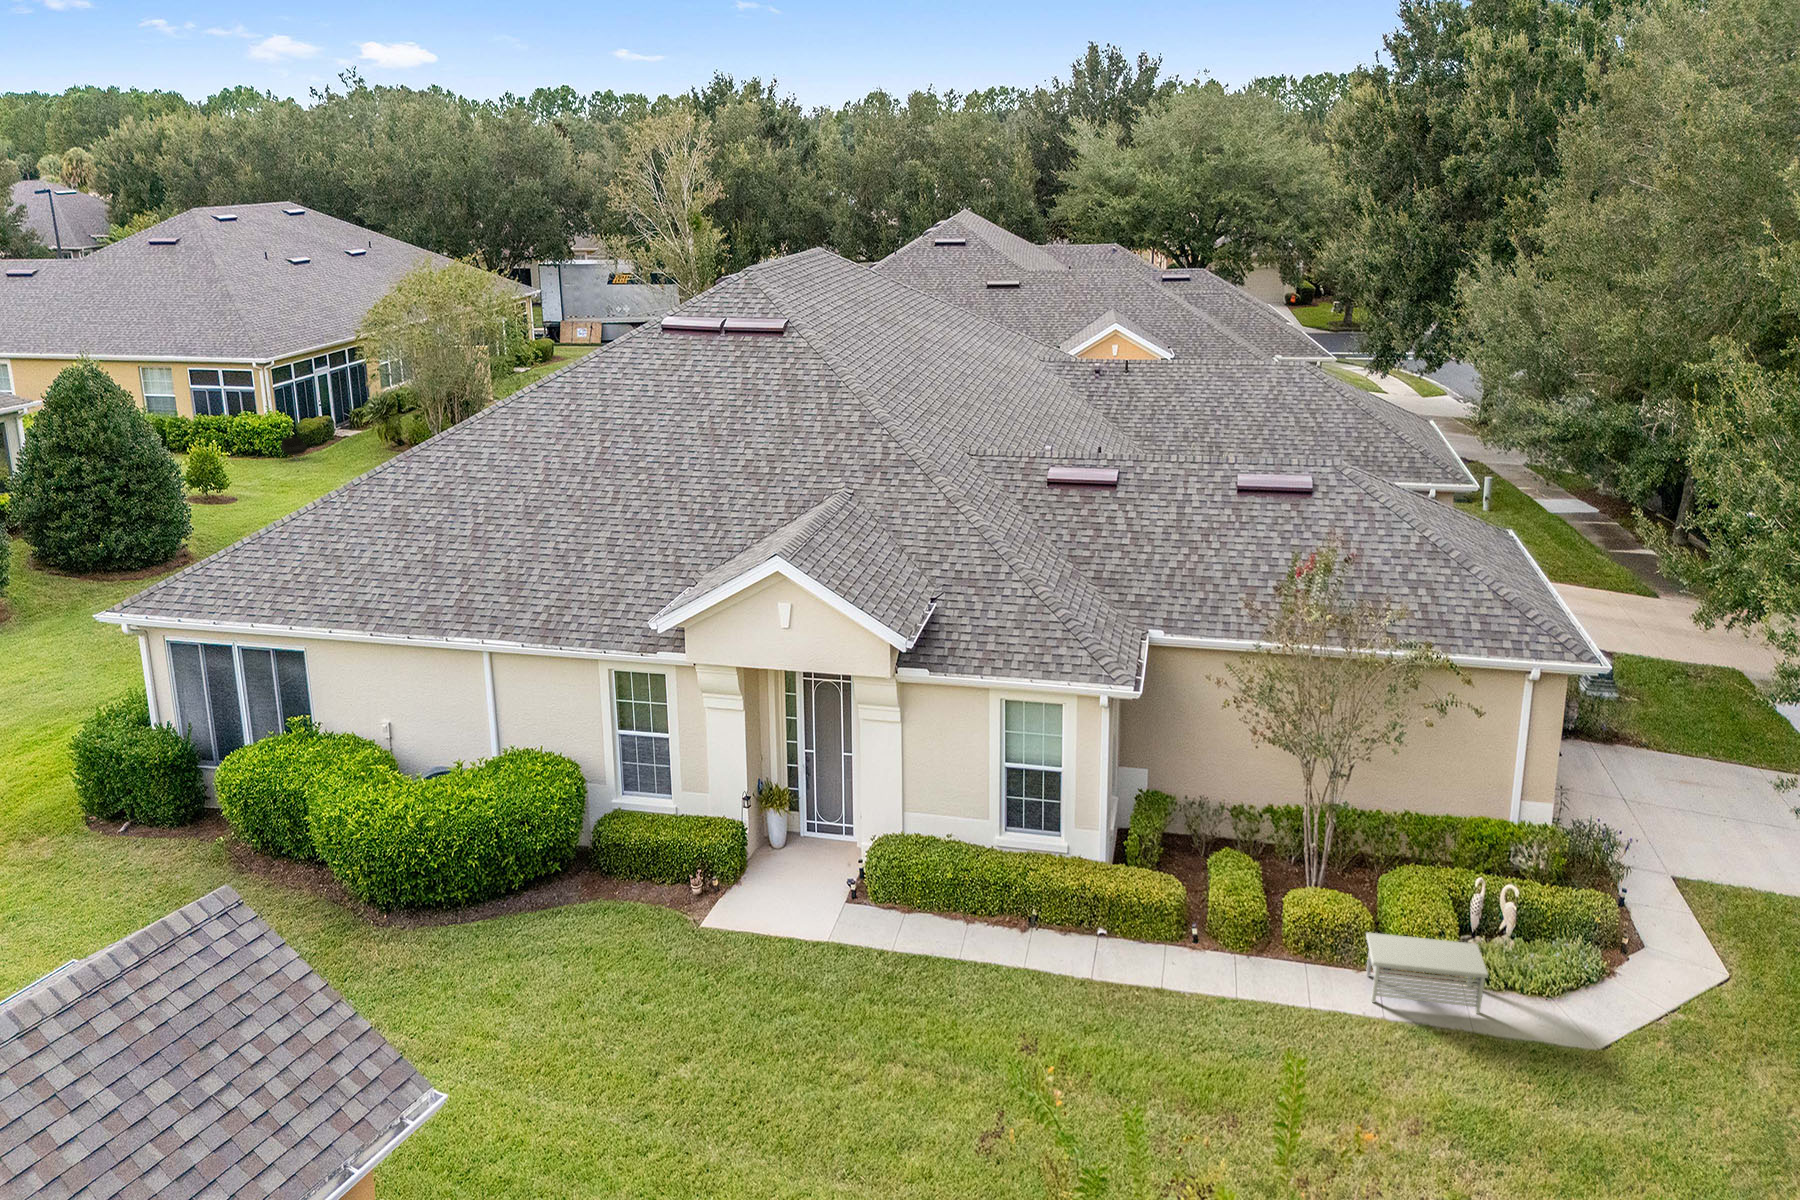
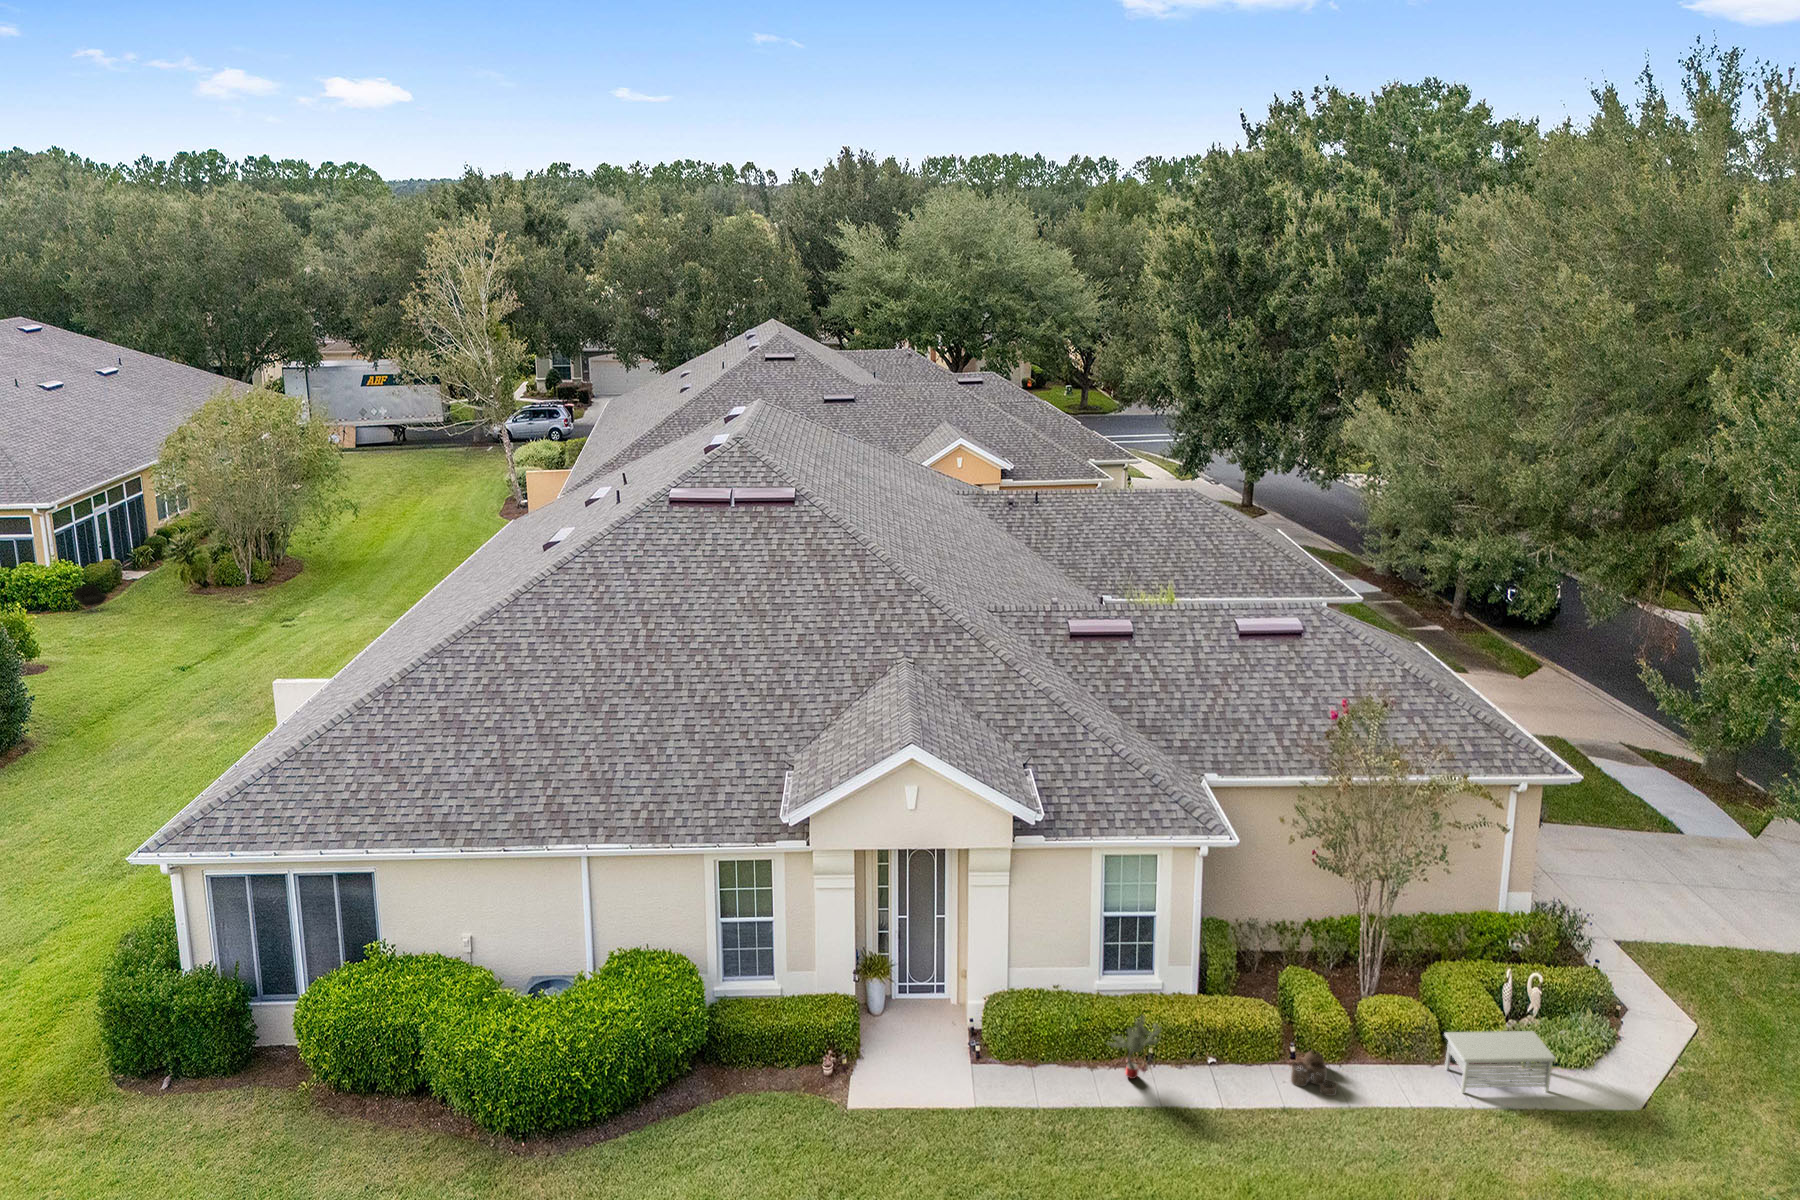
potted tree: none [974,871,1034,941] -> present [1107,1016,1161,1079]
woven basket: none [1177,934,1224,985] -> present [1291,1050,1337,1096]

